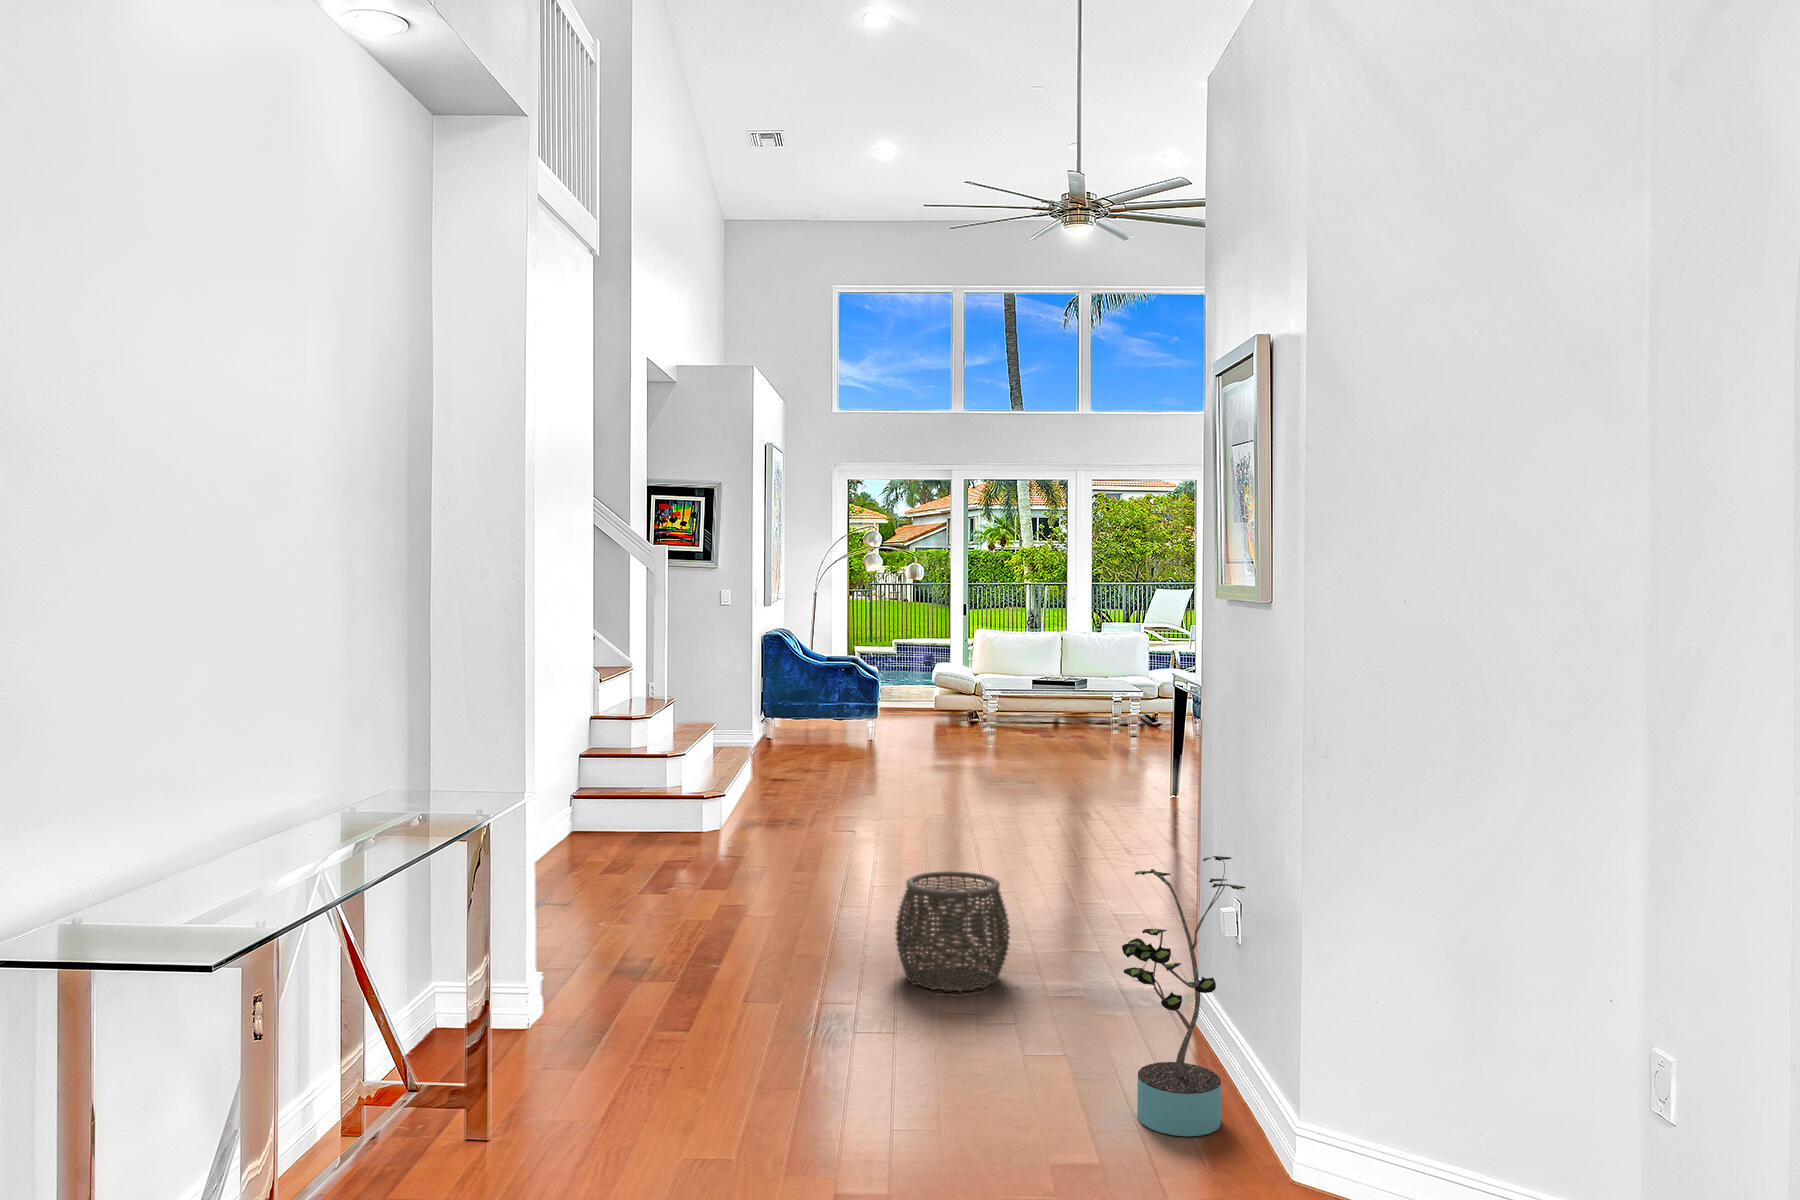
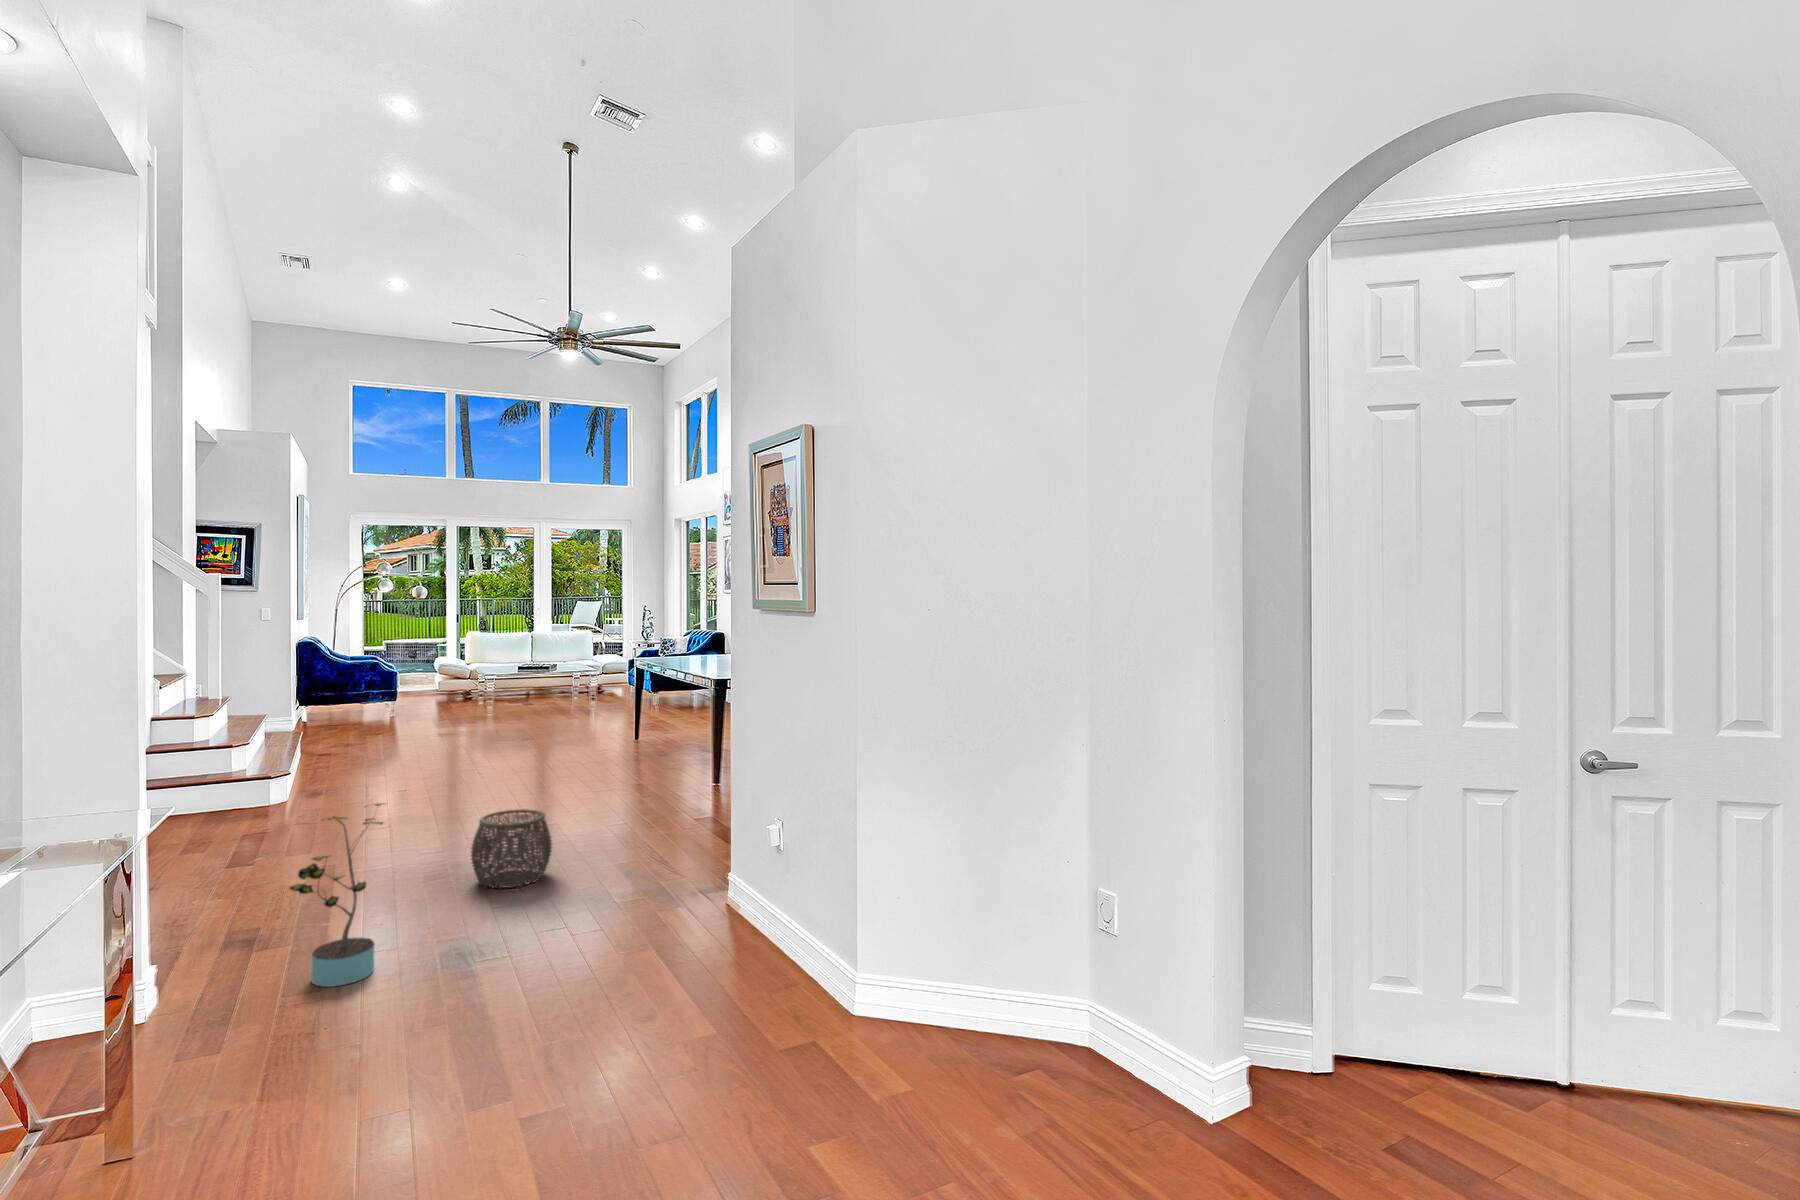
potted plant: present [1122,856,1245,1136] -> present [290,804,383,987]

